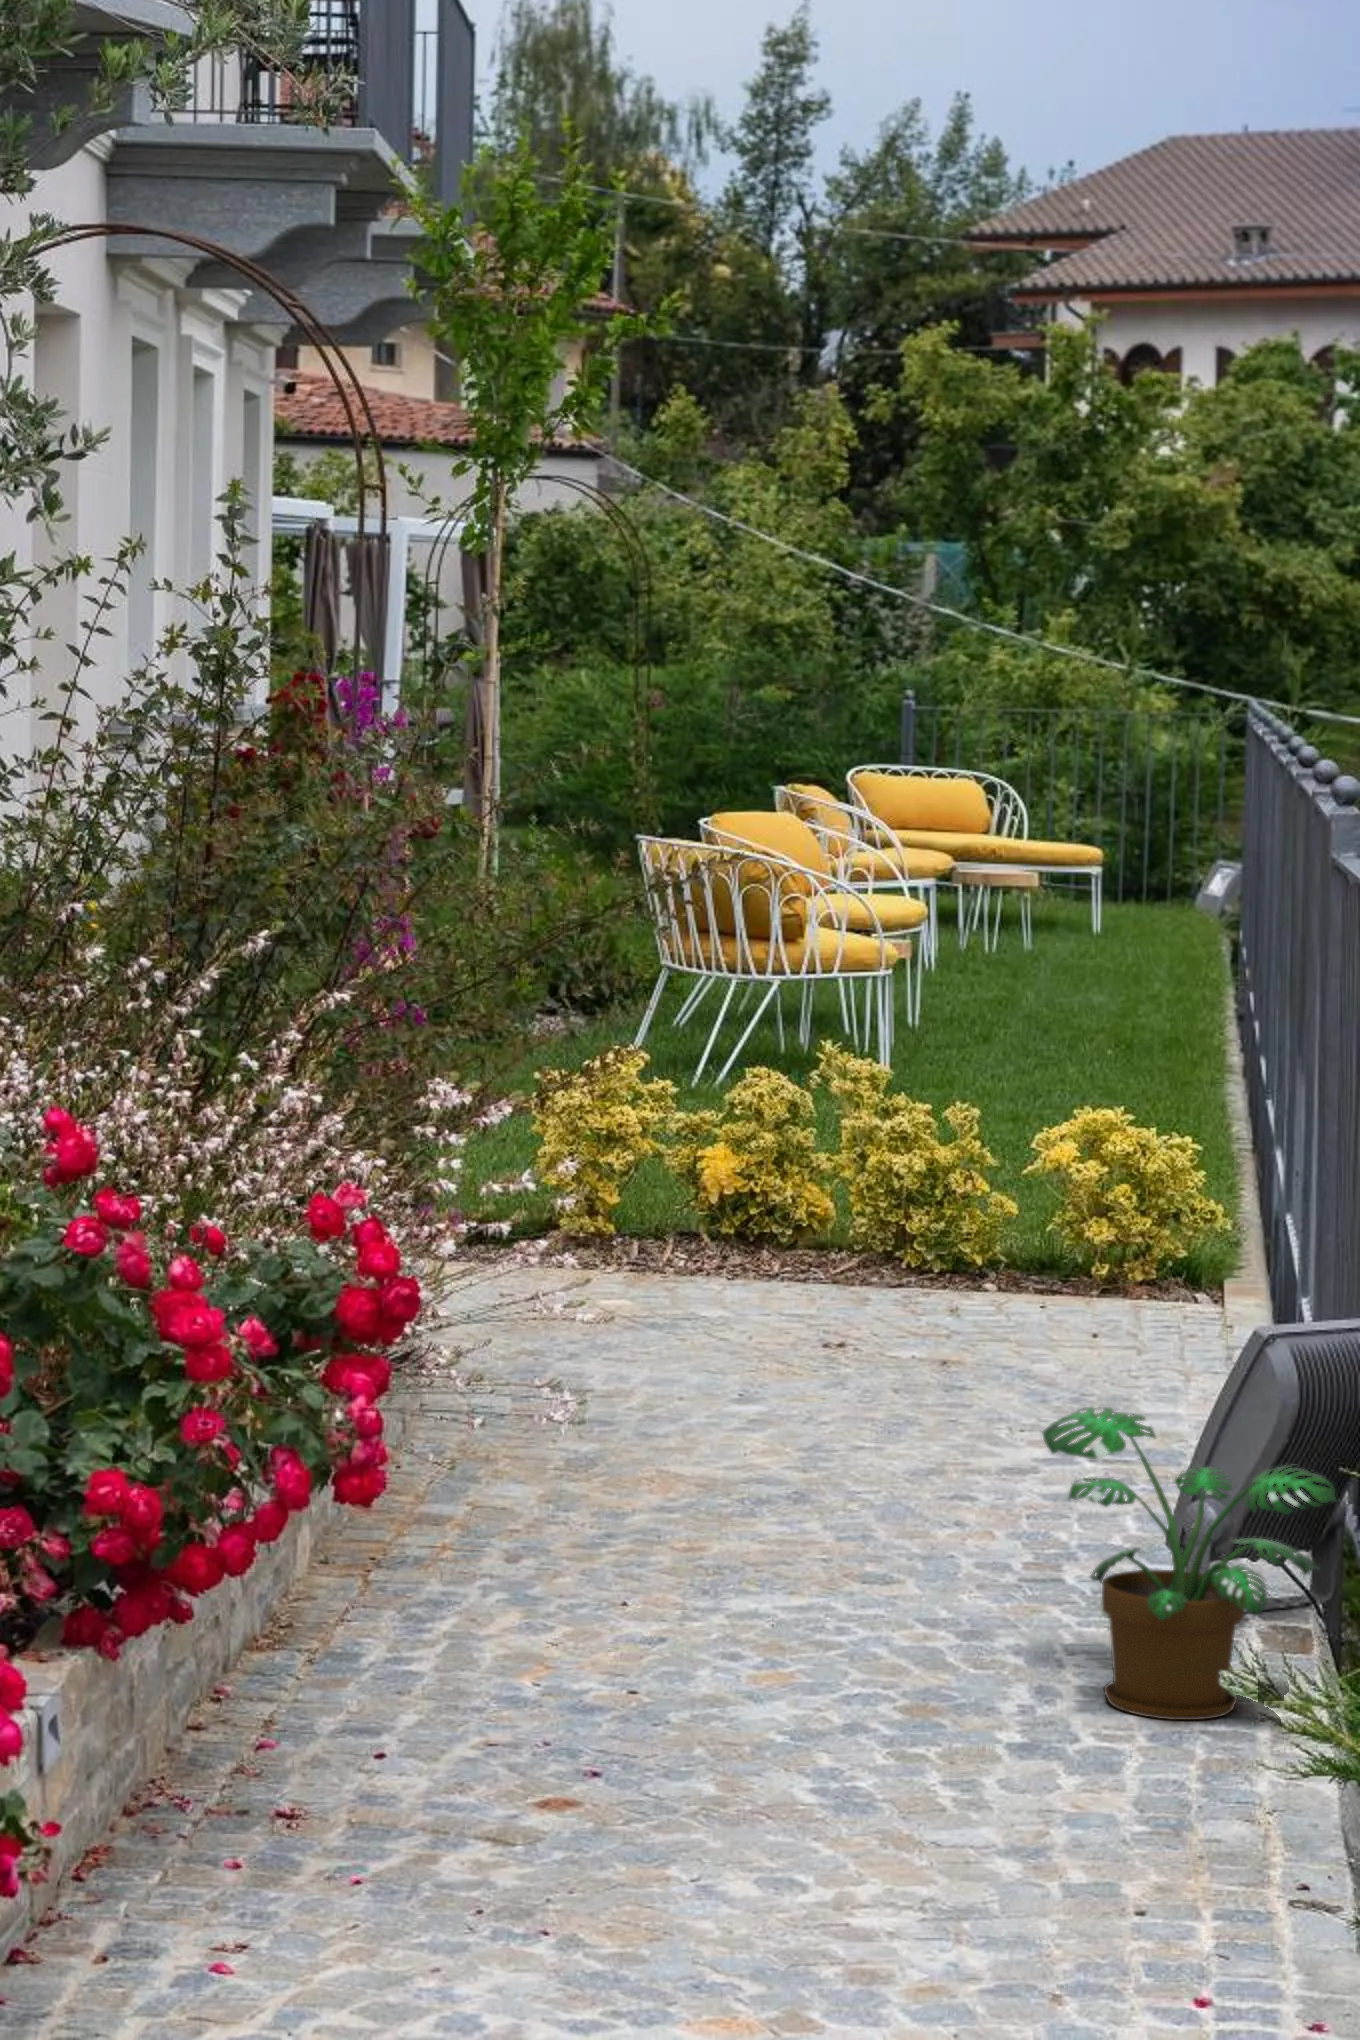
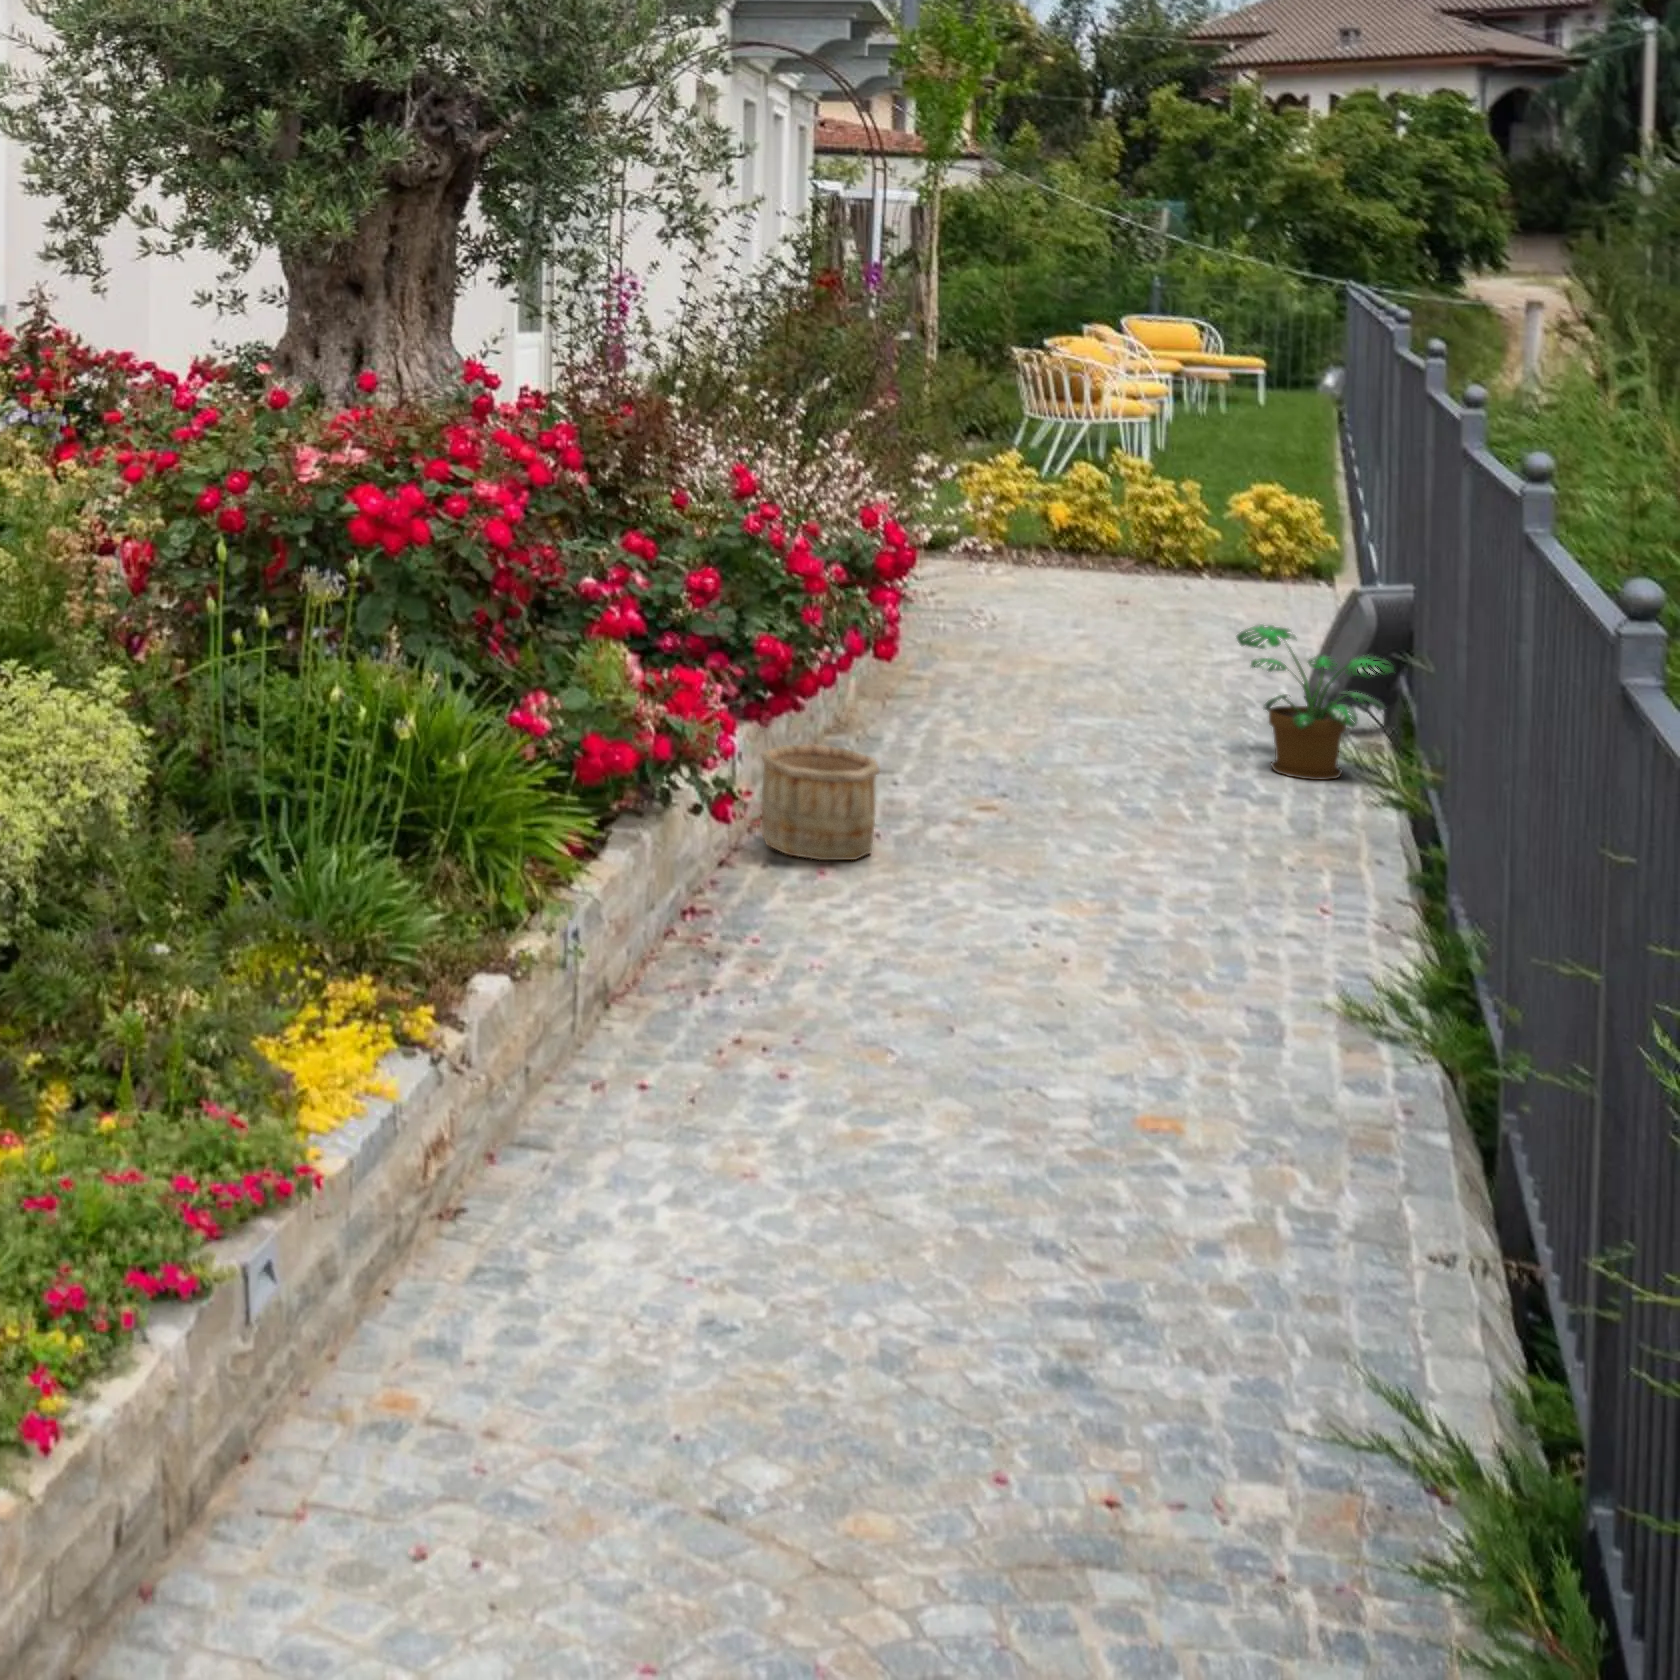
wooden bucket: none [77,1722,327,1983] -> present [761,744,880,860]

